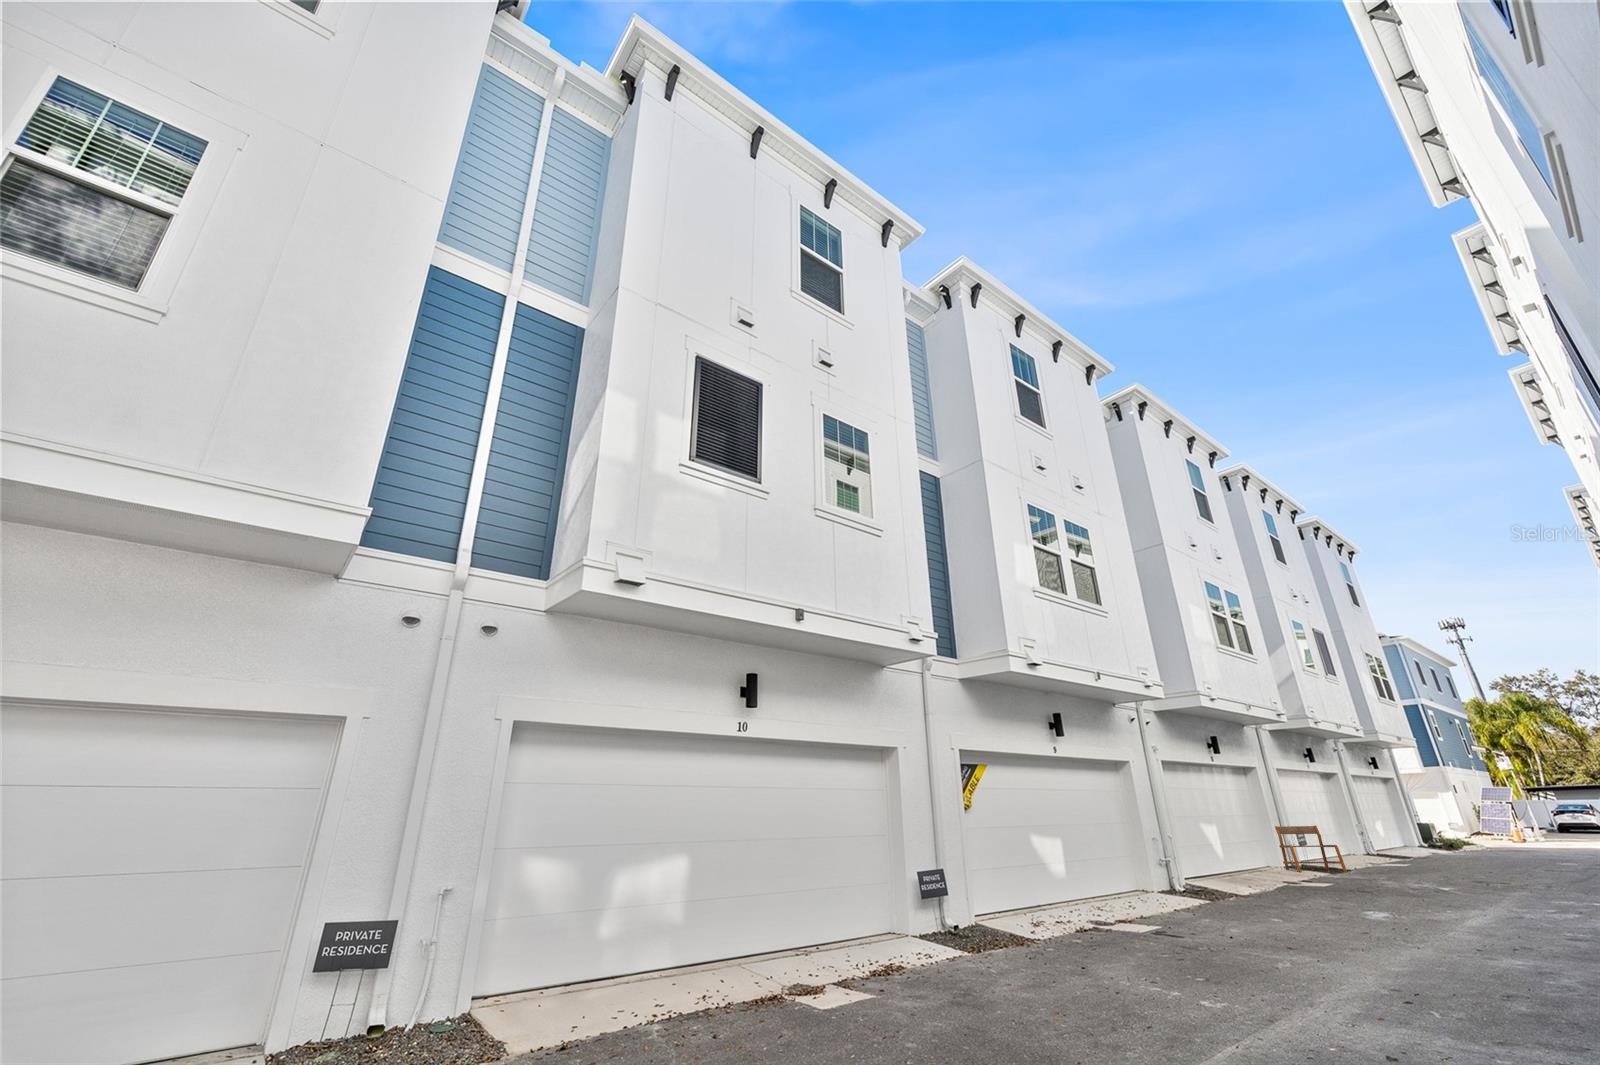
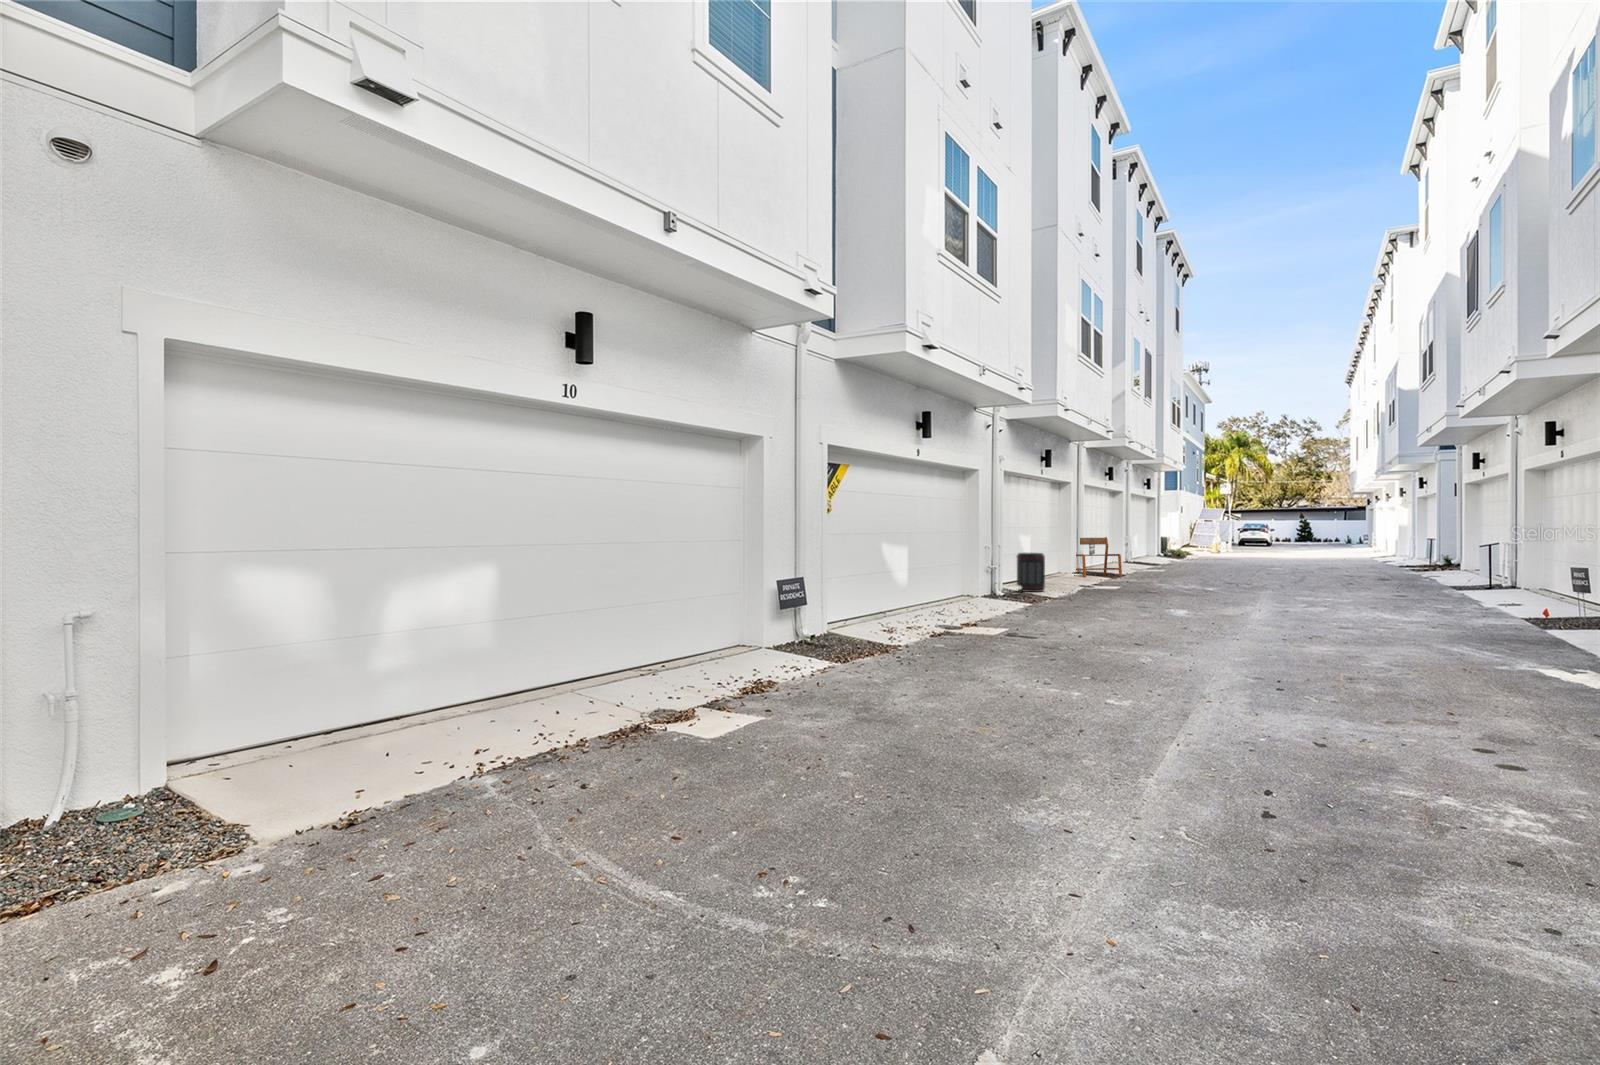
trash can: none [1197,844,1238,888] -> present [1017,553,1045,592]

